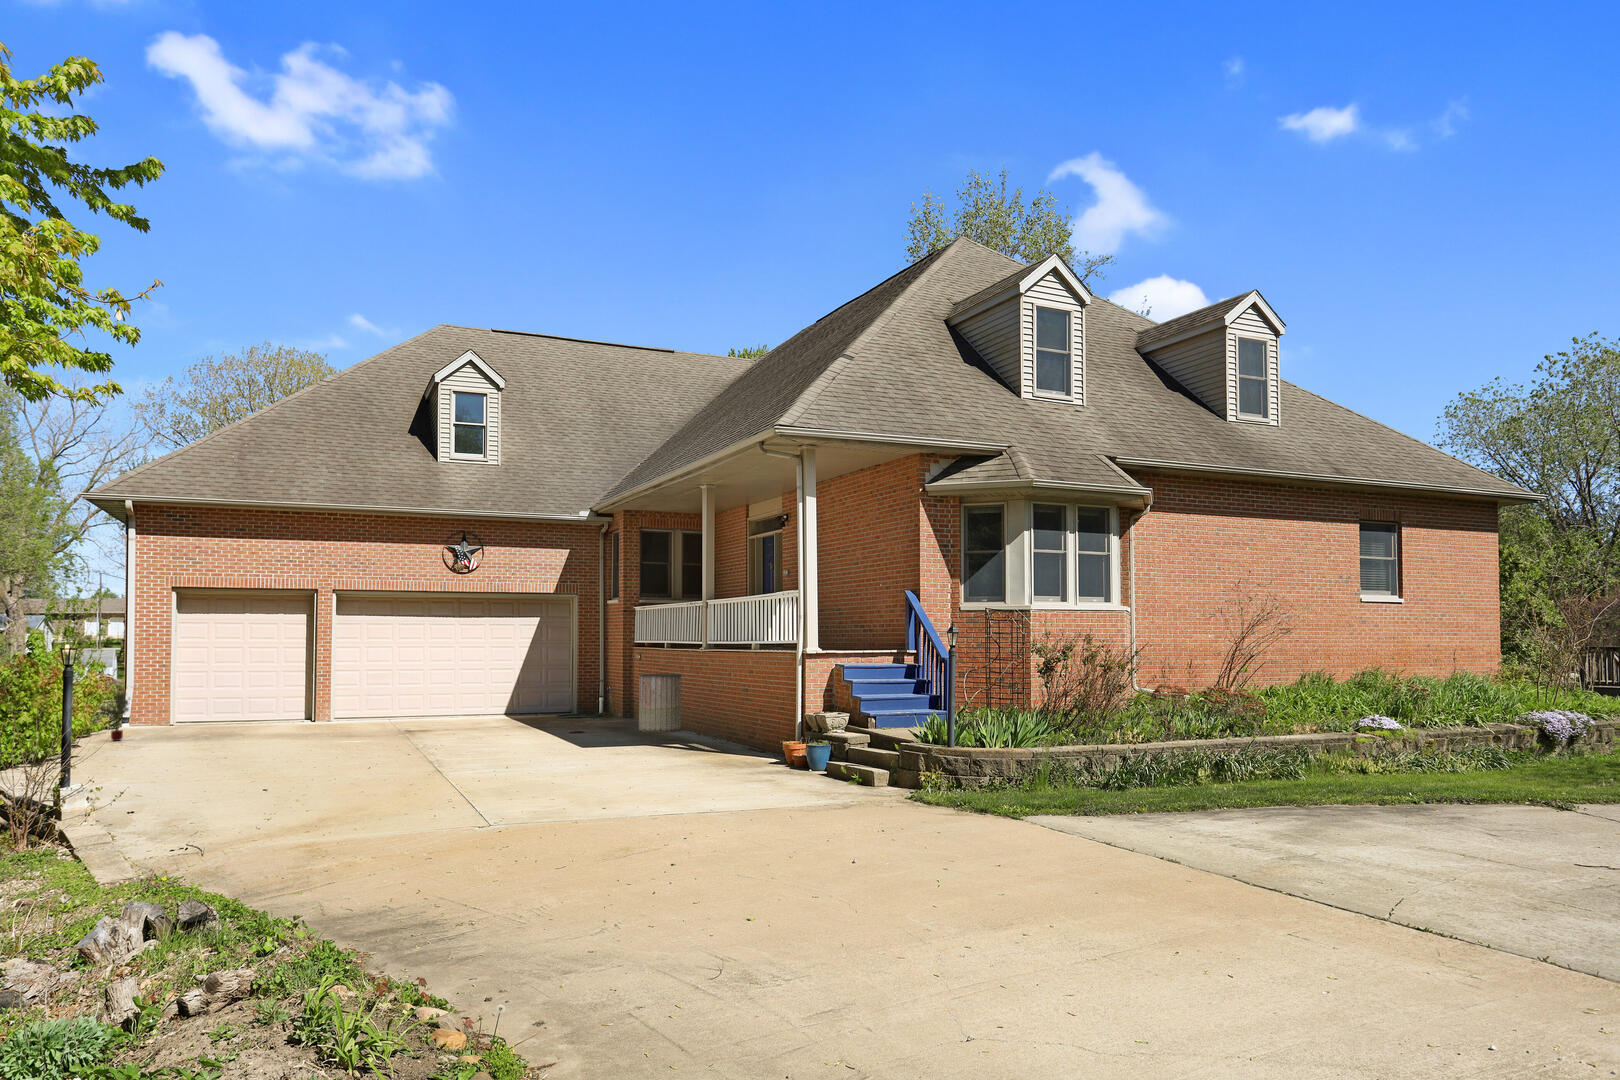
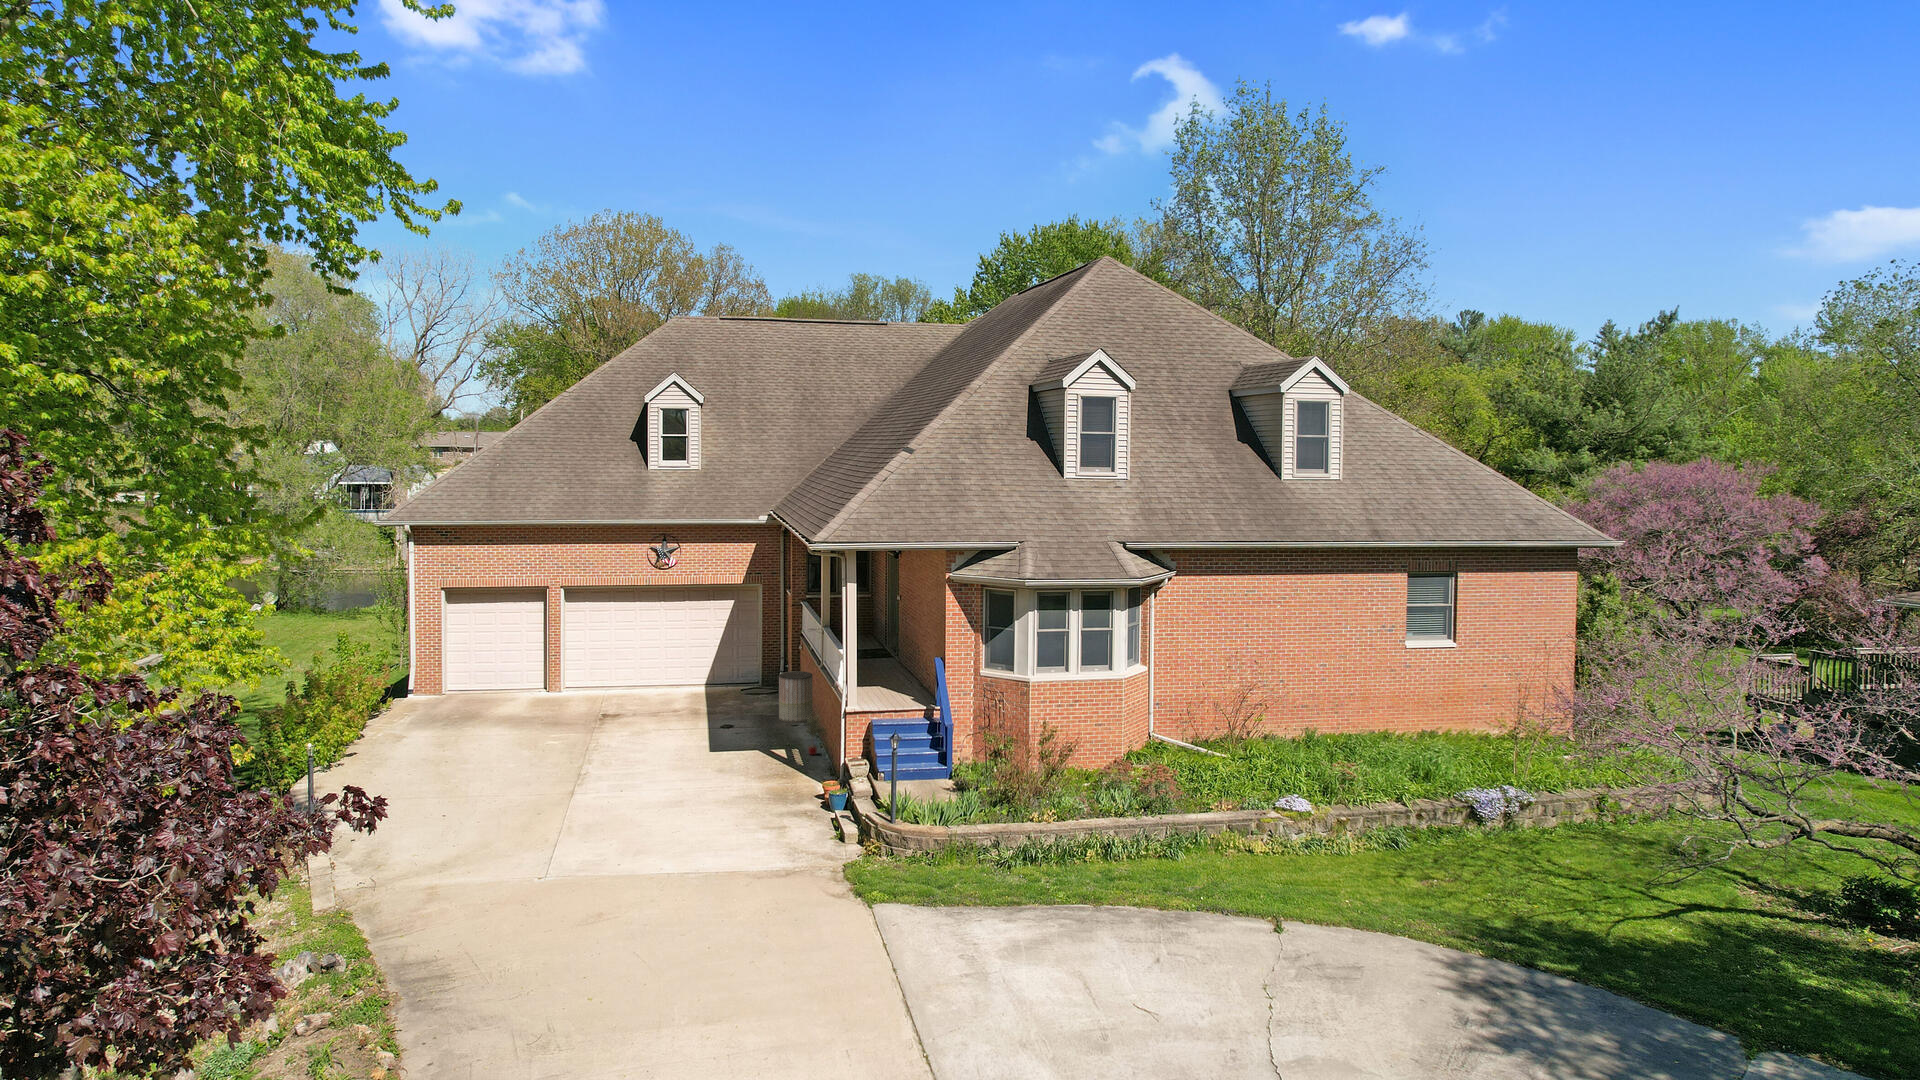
potted tree: present [99,689,130,741] -> present [806,714,826,755]

